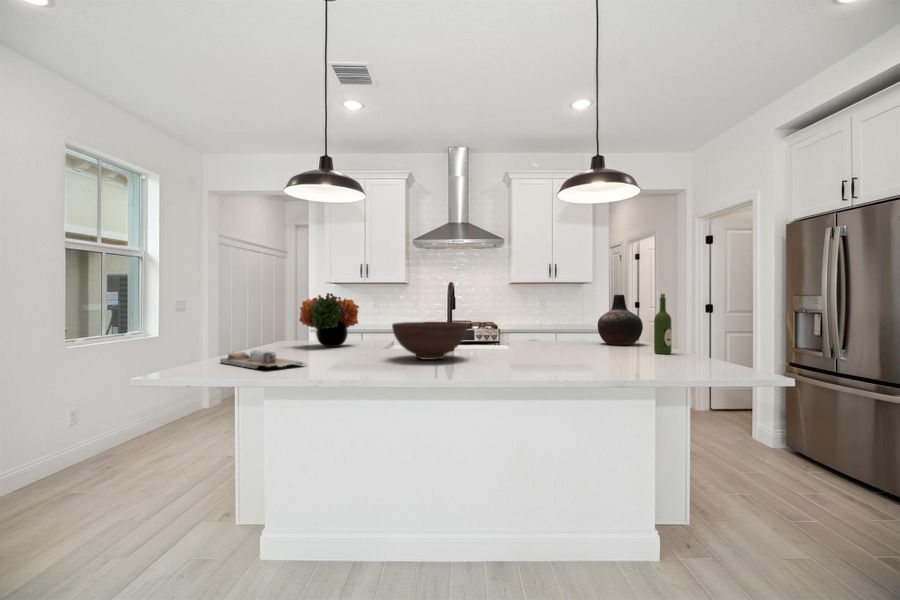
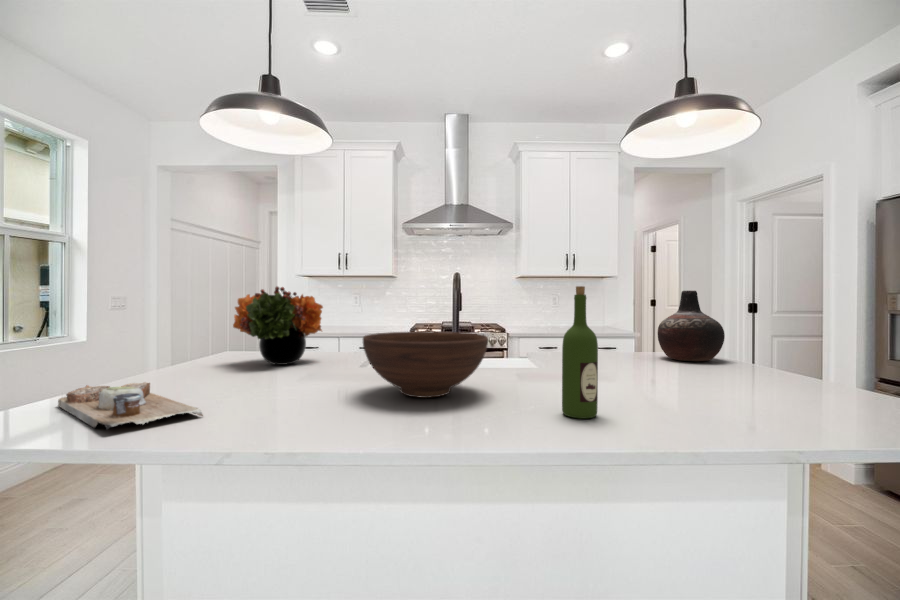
wine bottle: present [654,294,672,354] -> present [562,286,598,418]

